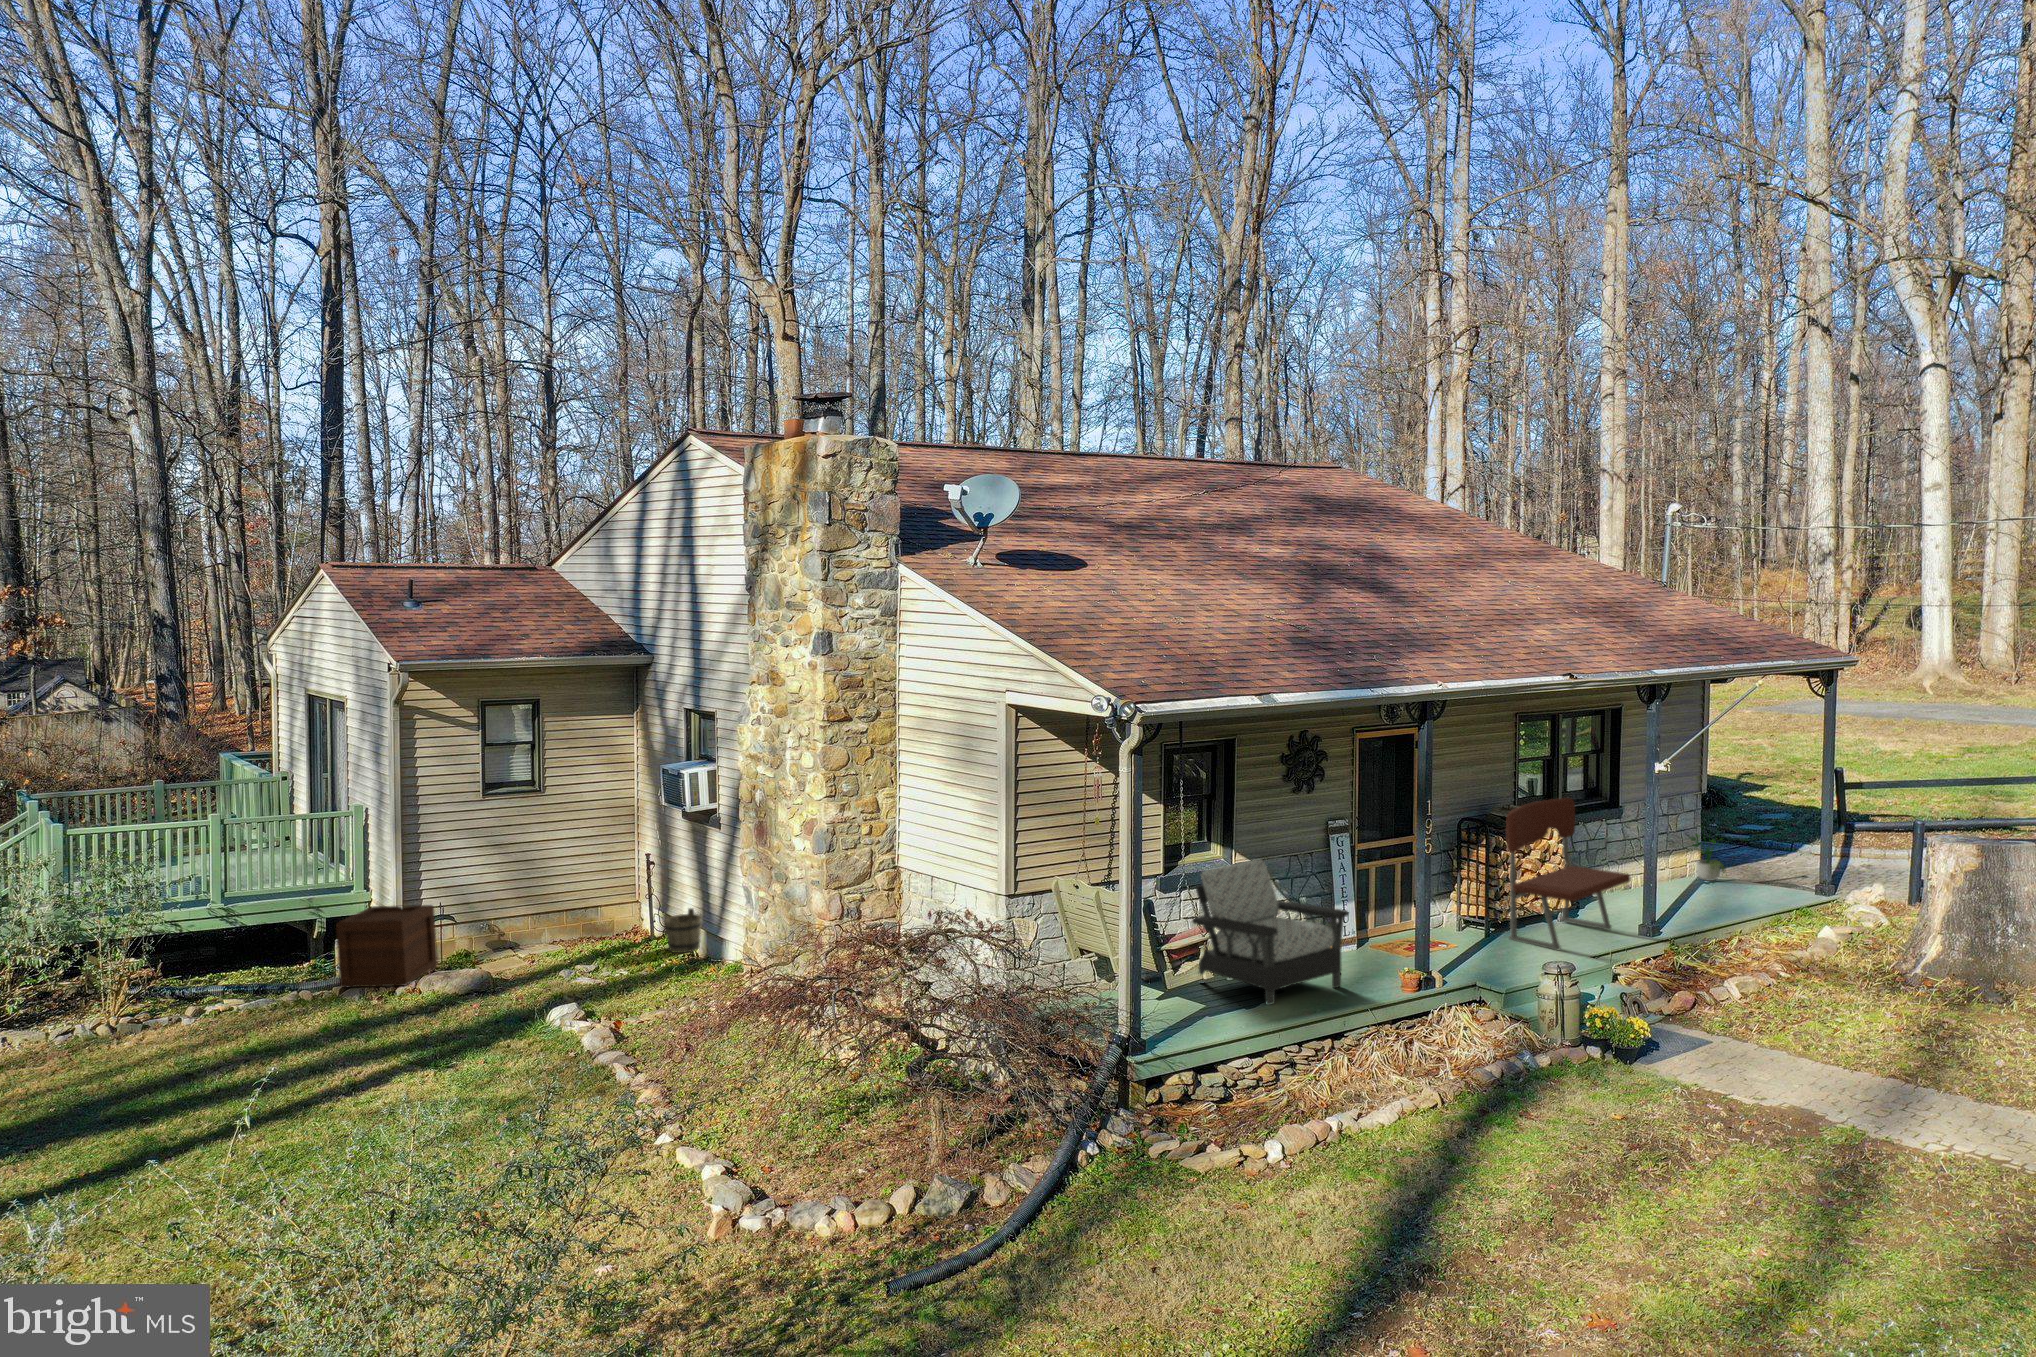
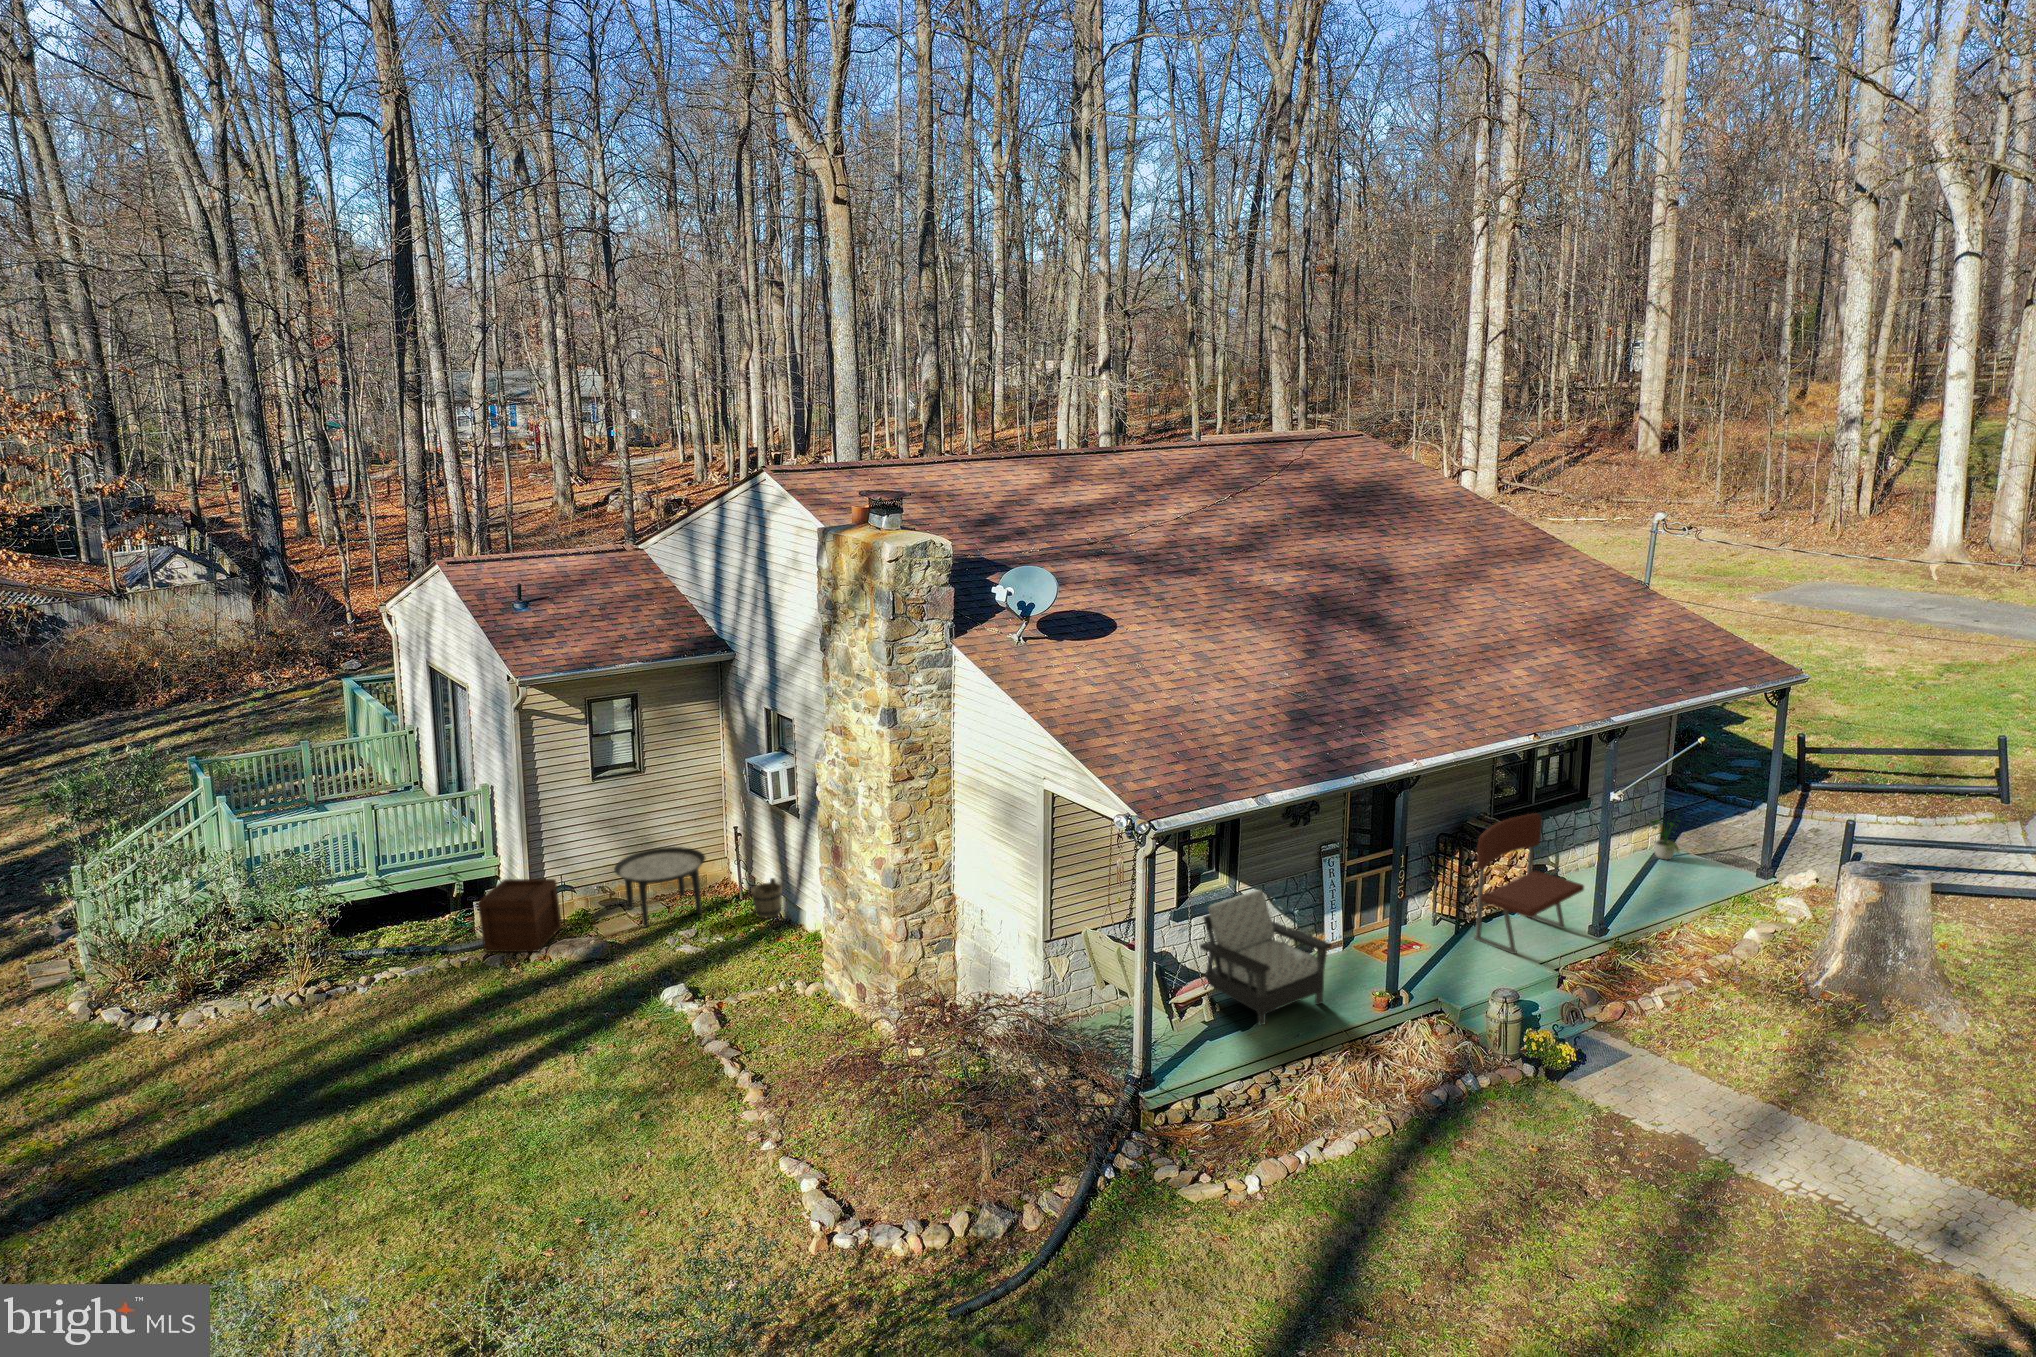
round table: none [504,880,613,963] -> present [614,847,705,927]

